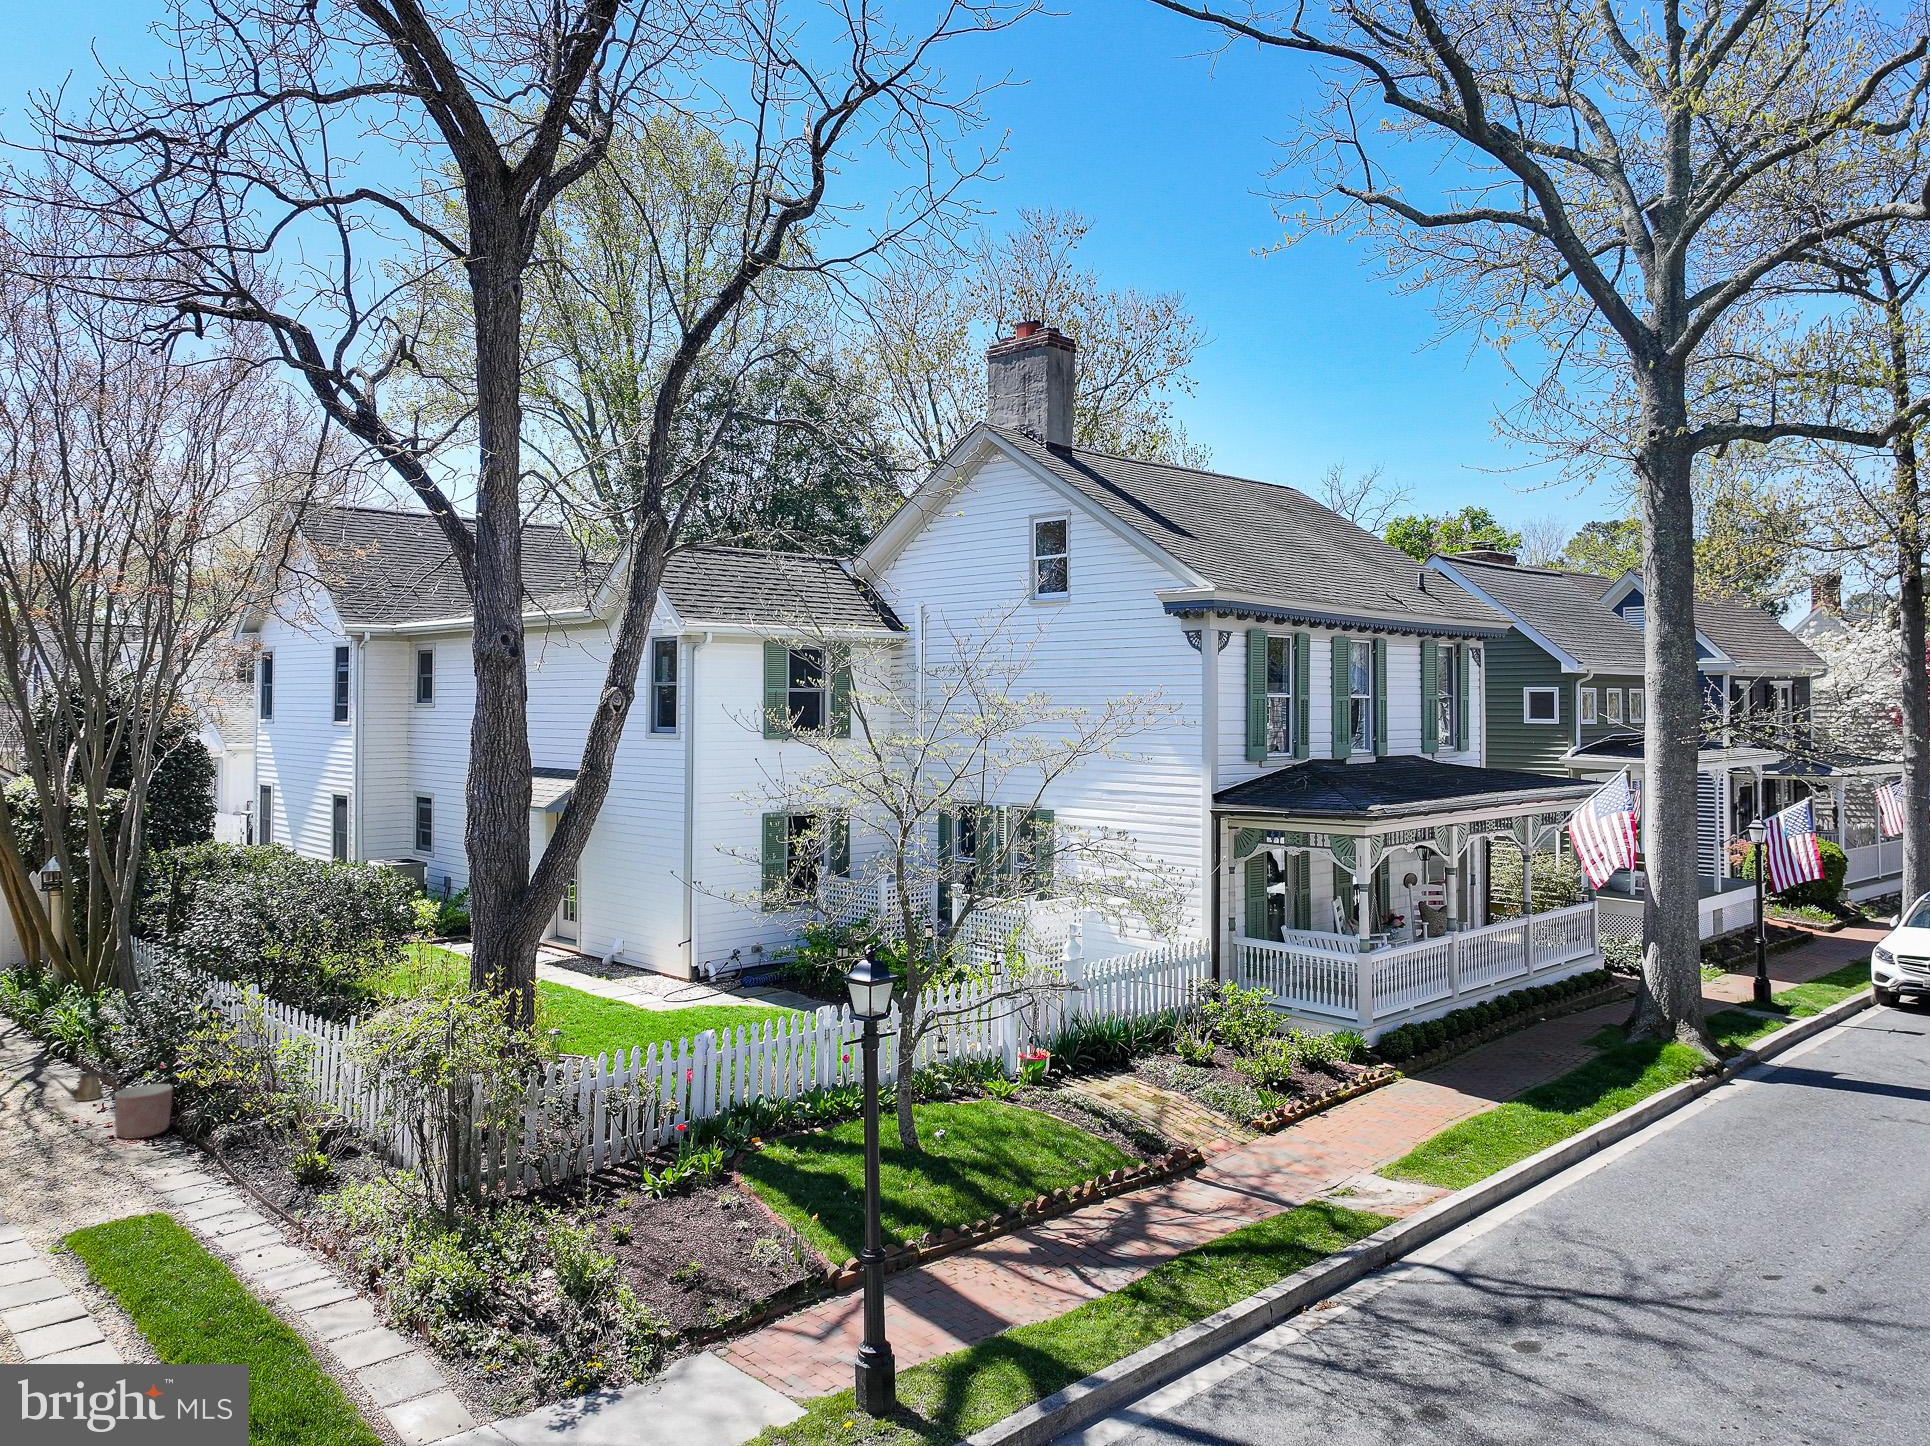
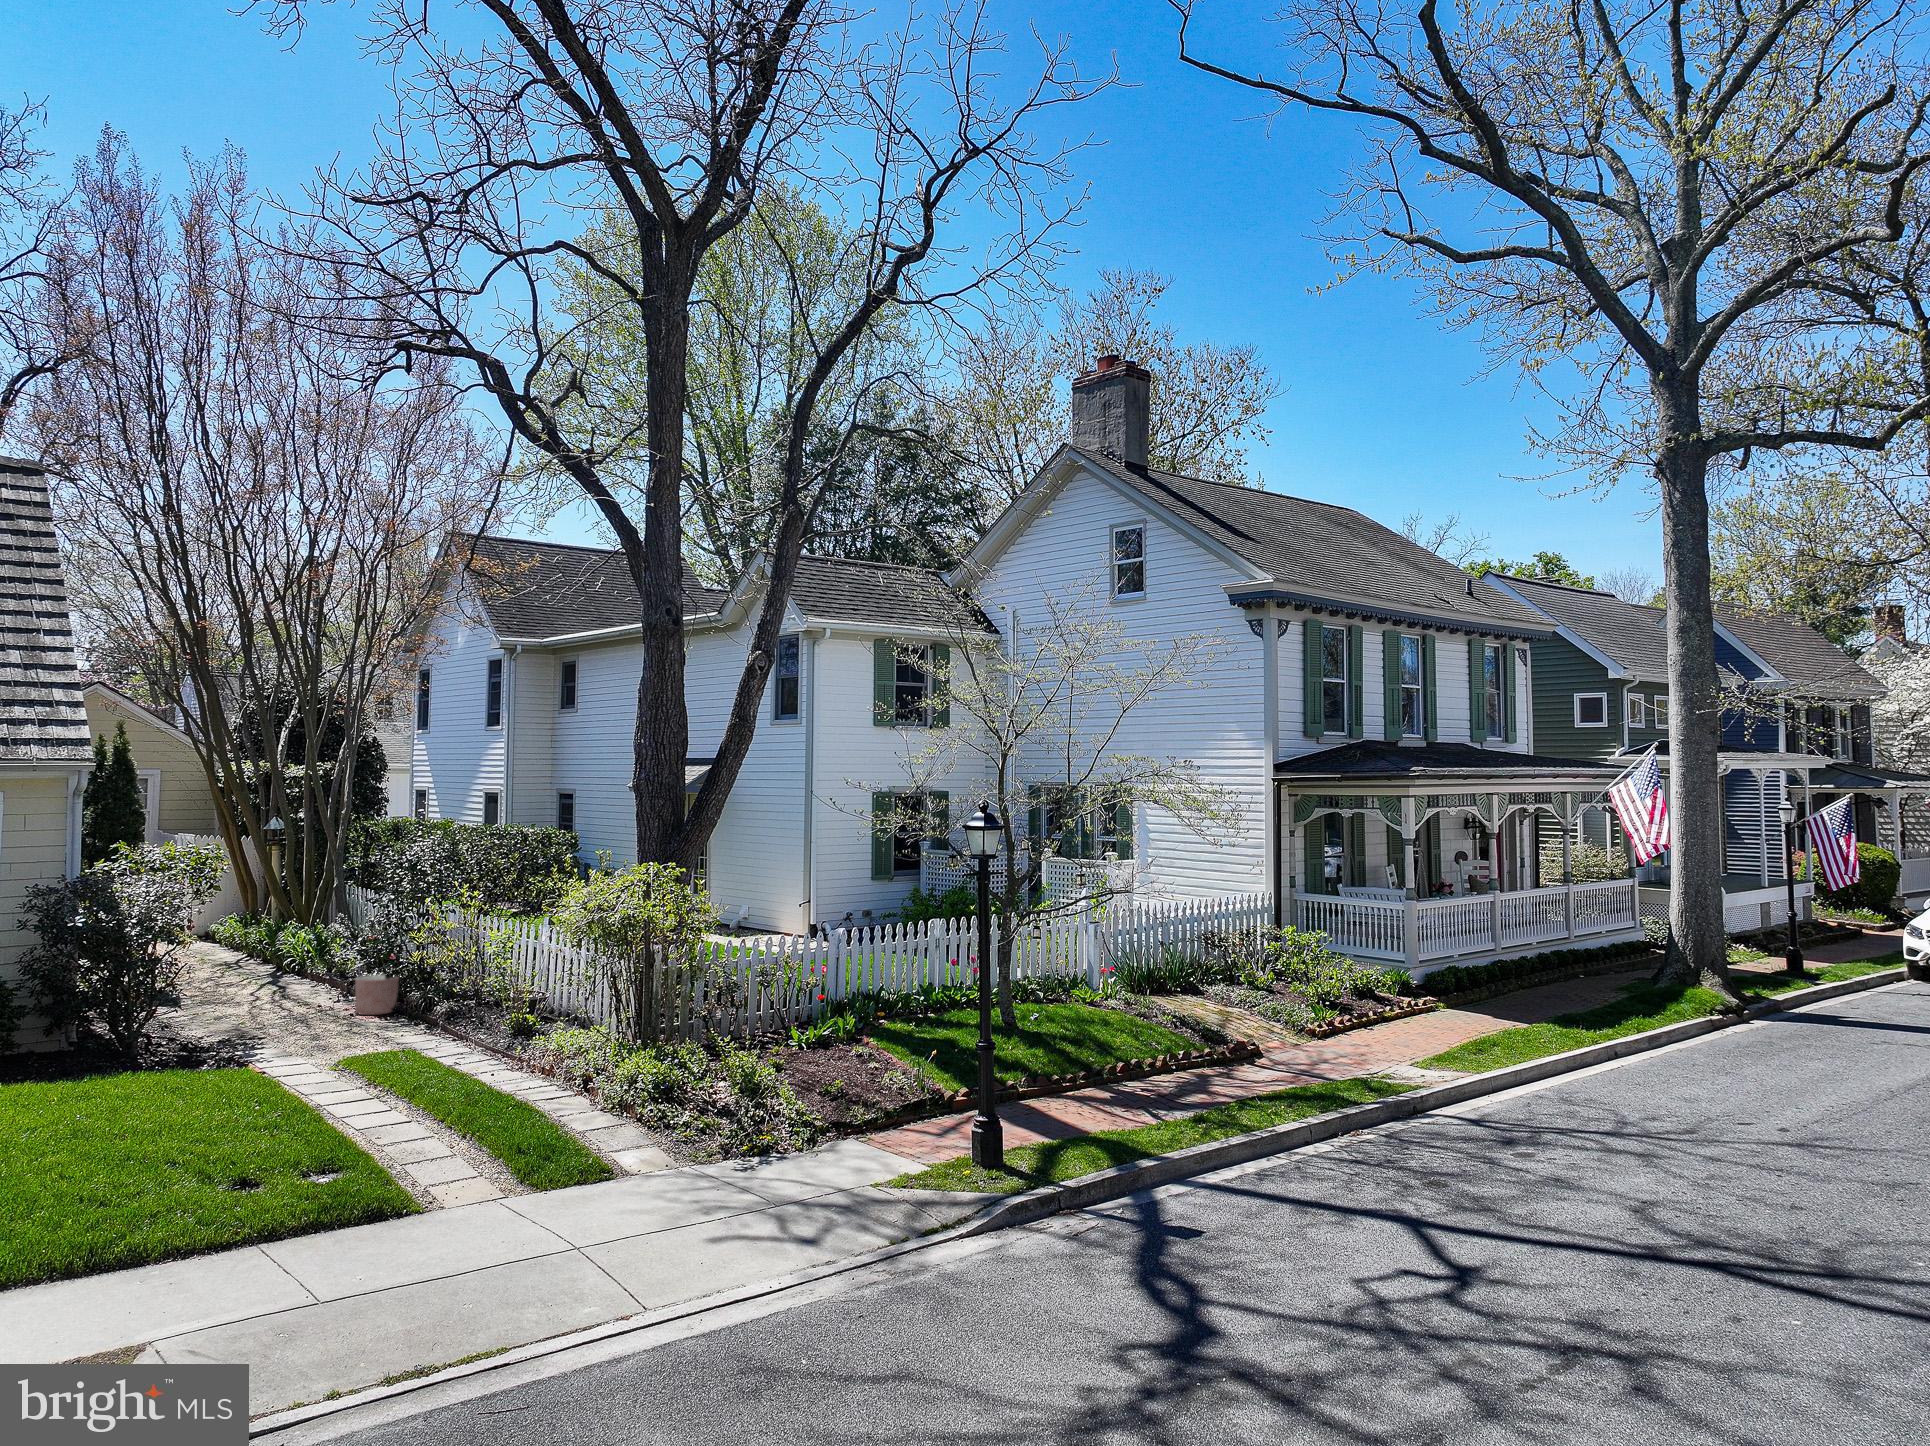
watering can: present [51,1071,102,1101] -> none [294,972,341,996]

